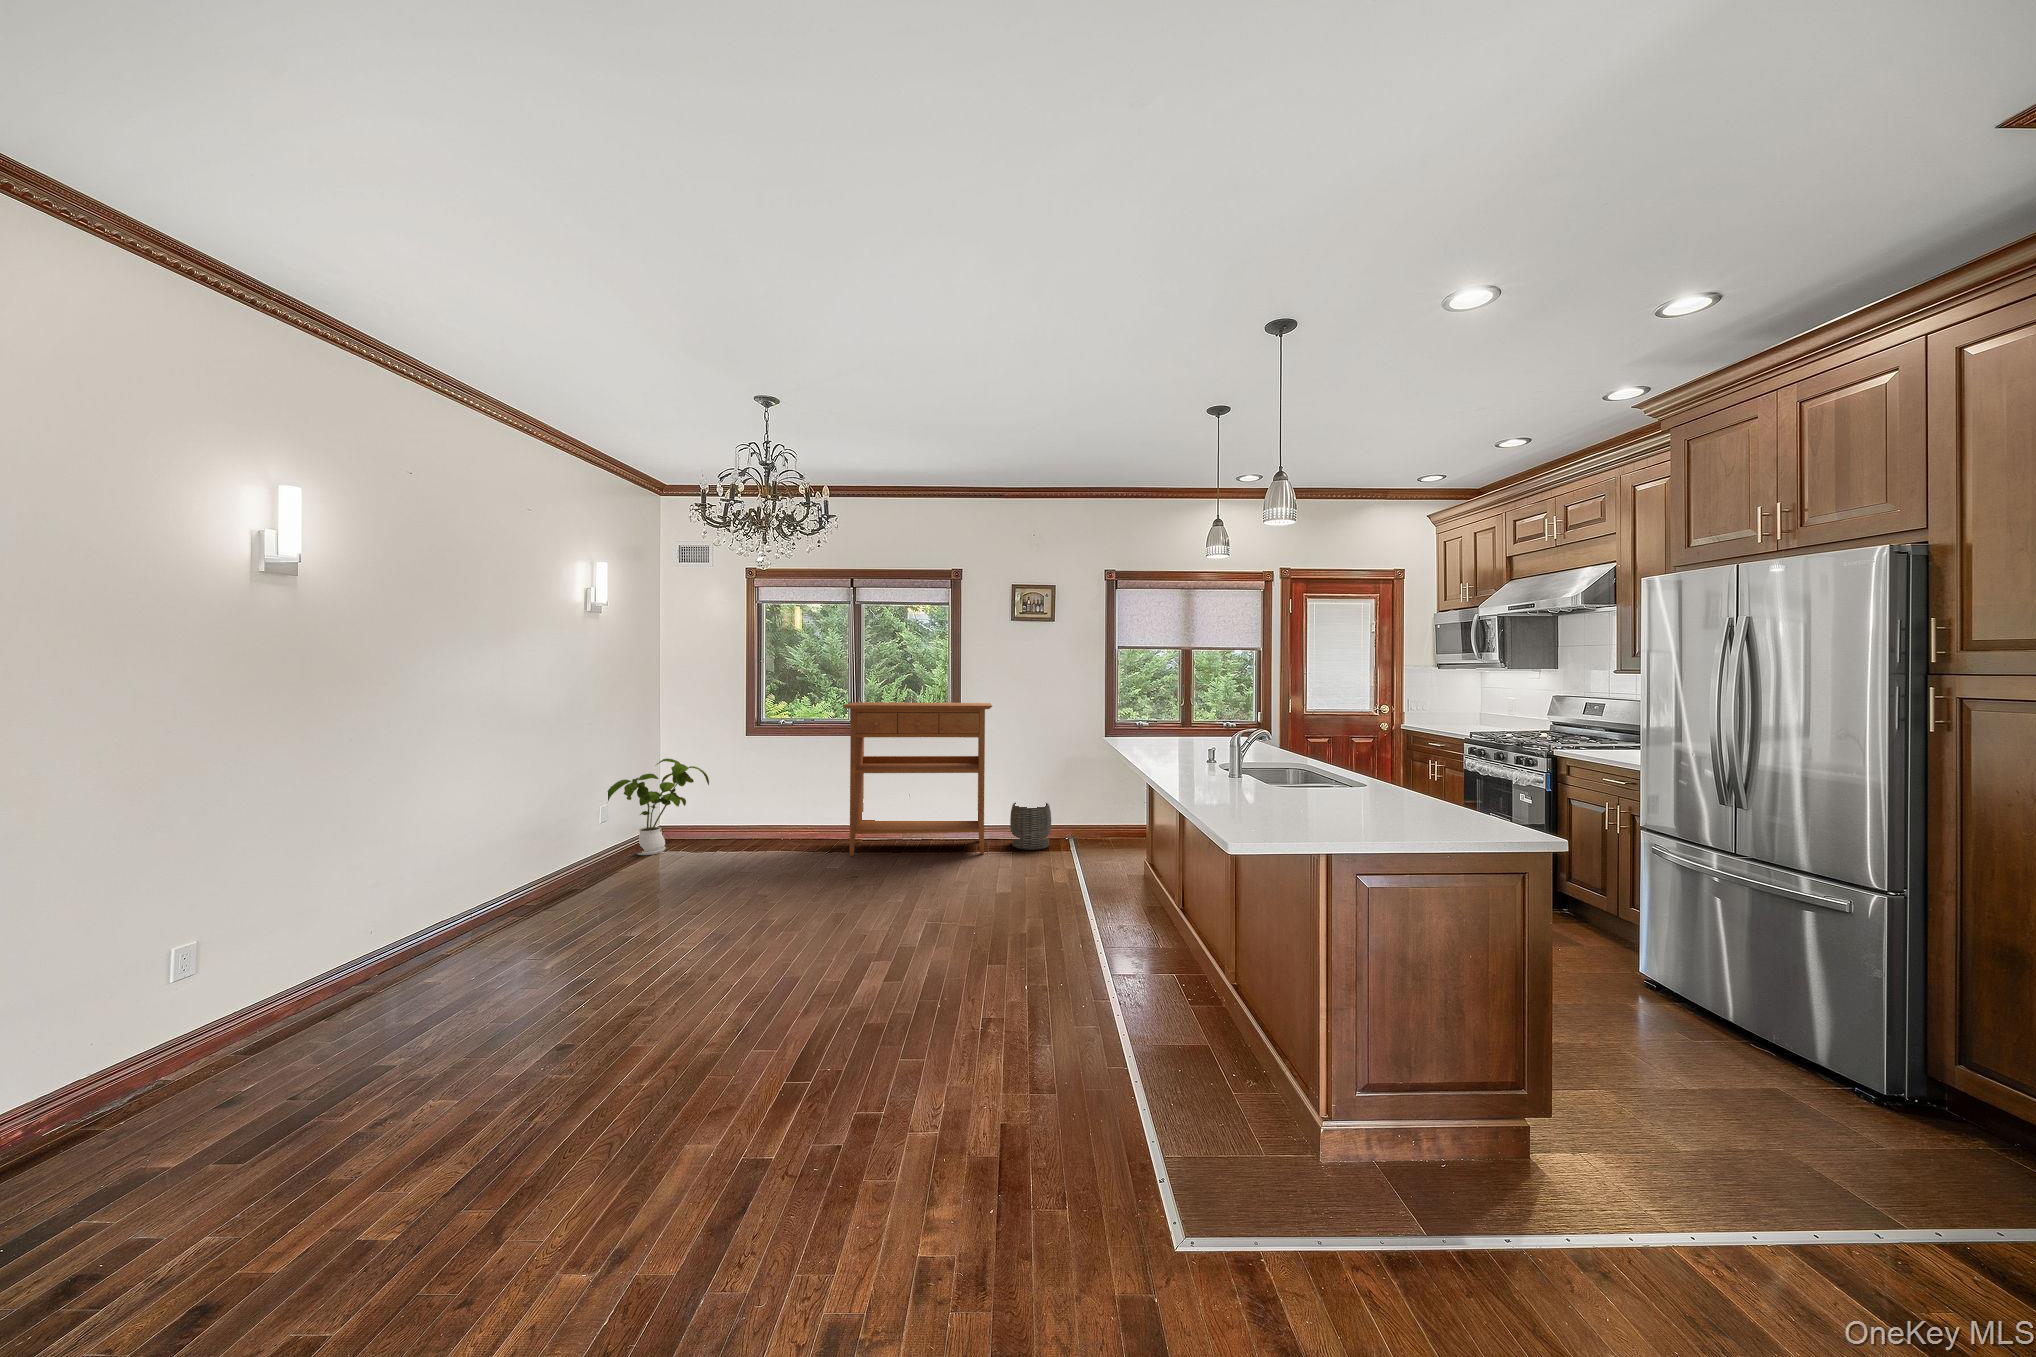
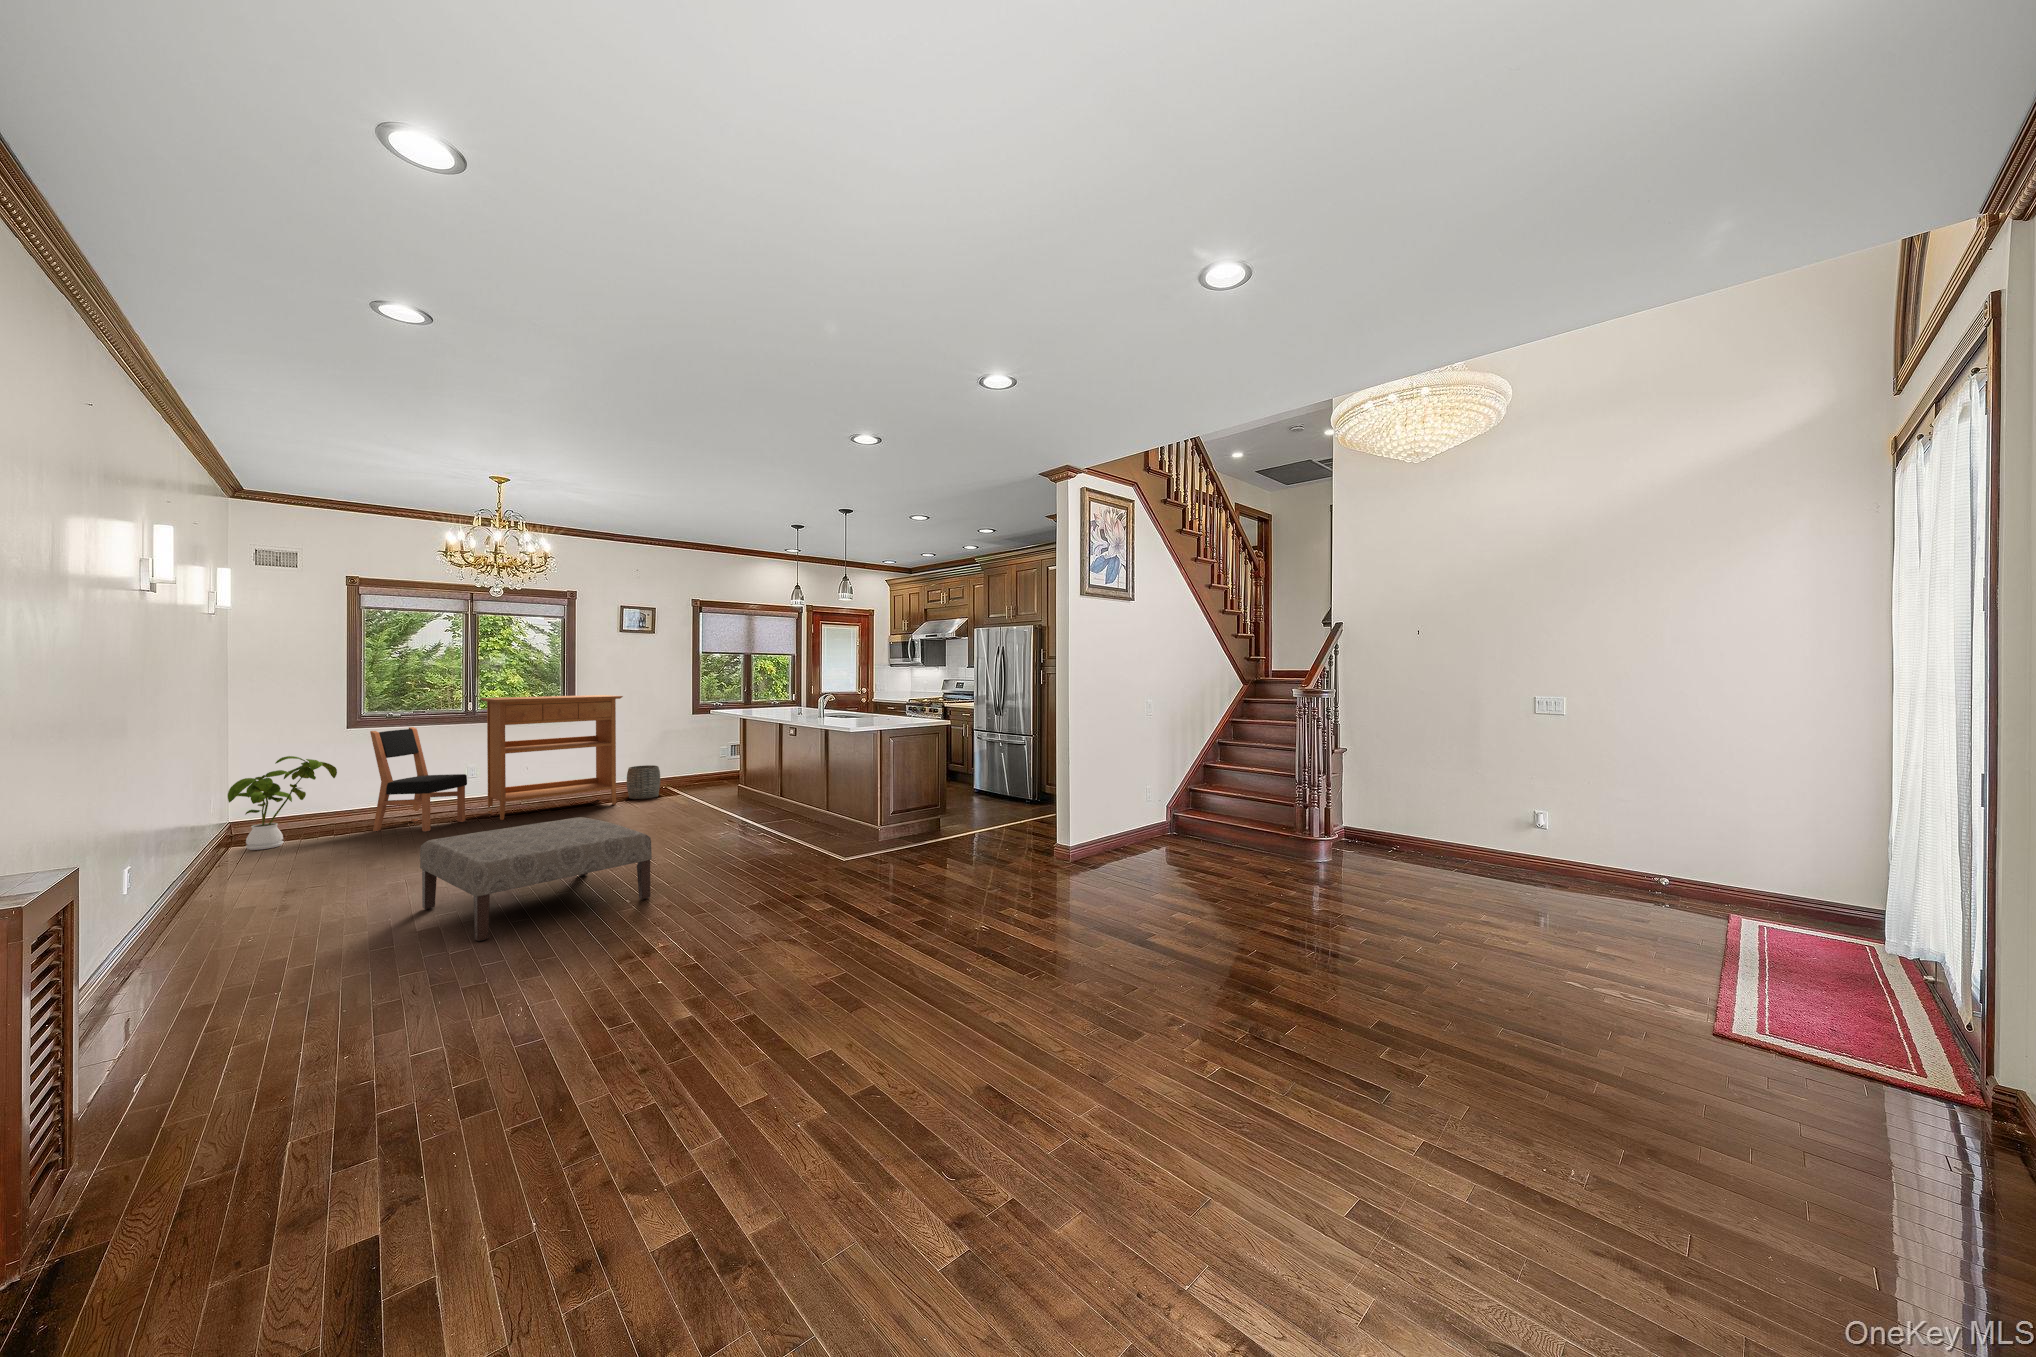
dining chair: none [742,733,826,860] -> present [370,727,467,831]
ottoman: none [197,928,706,1240] -> present [420,817,652,941]

